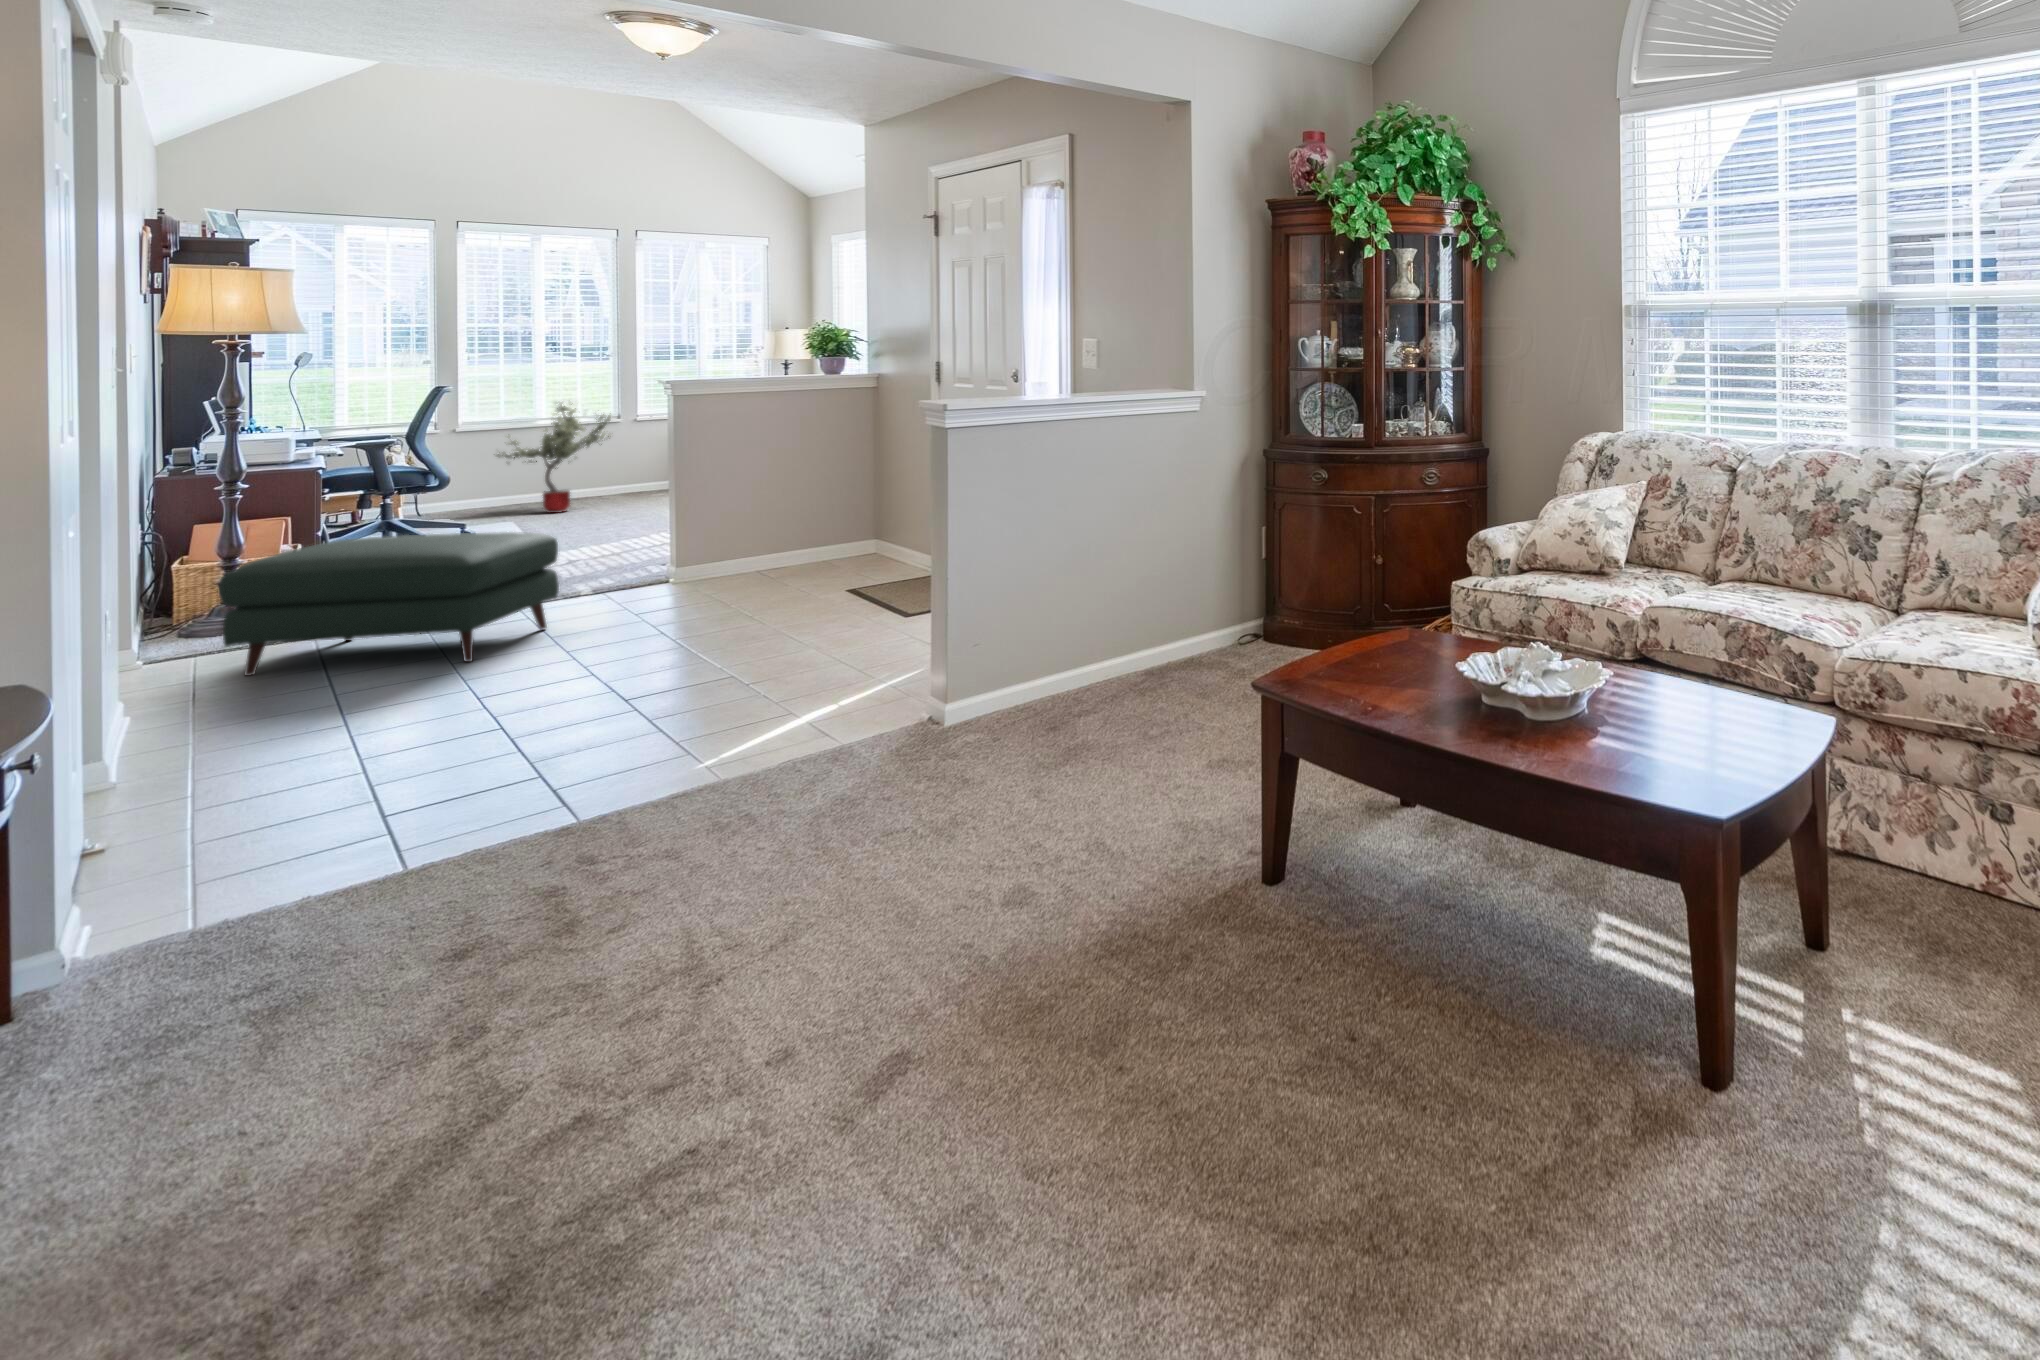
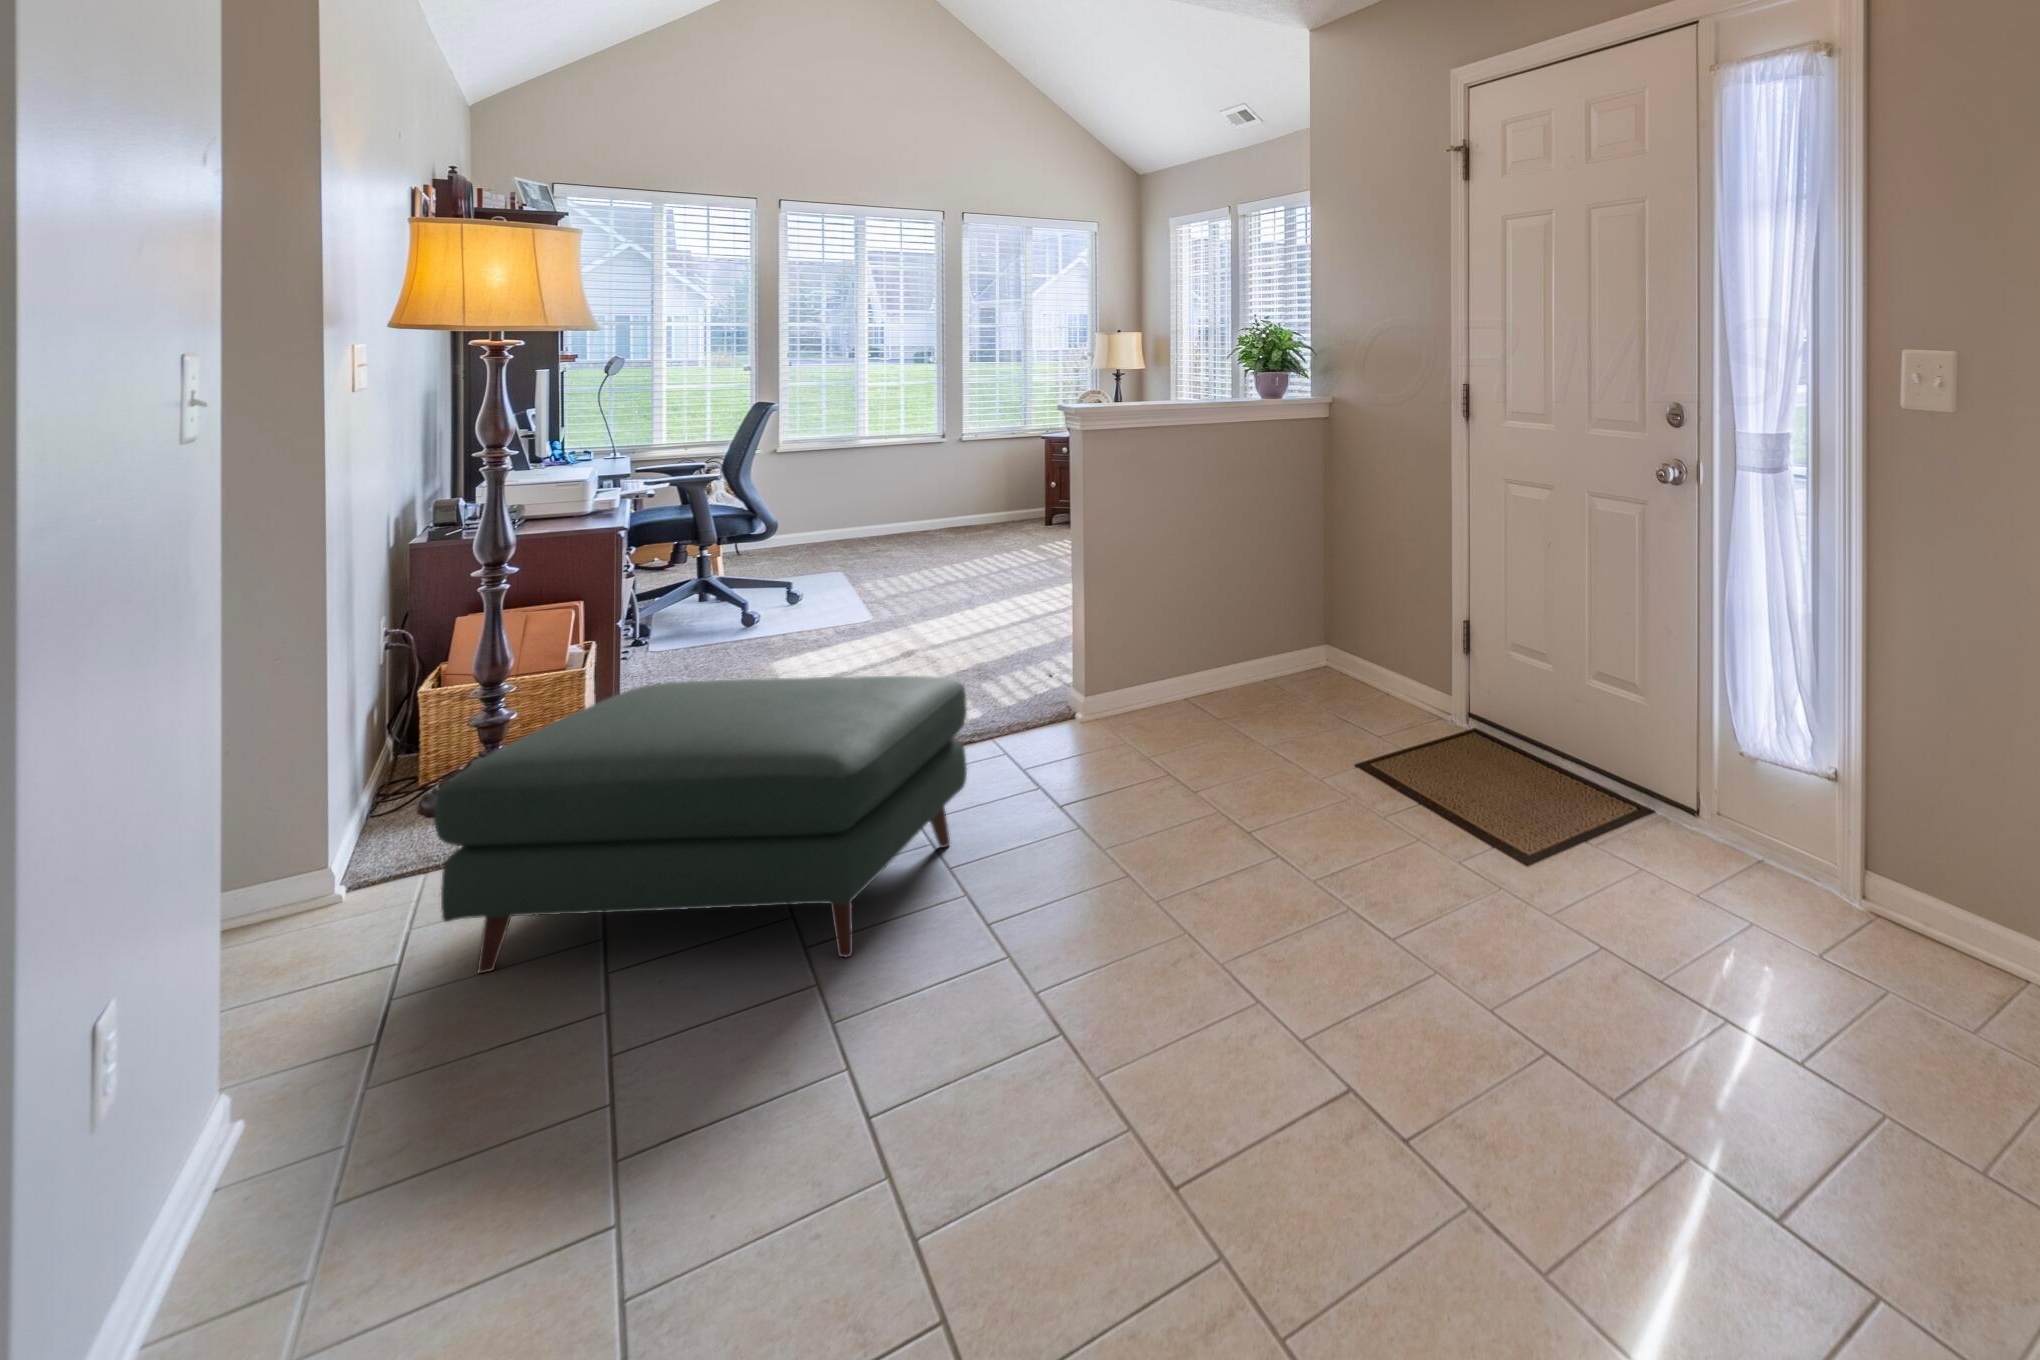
potted tree: present [497,402,611,513] -> none [817,415,949,558]

